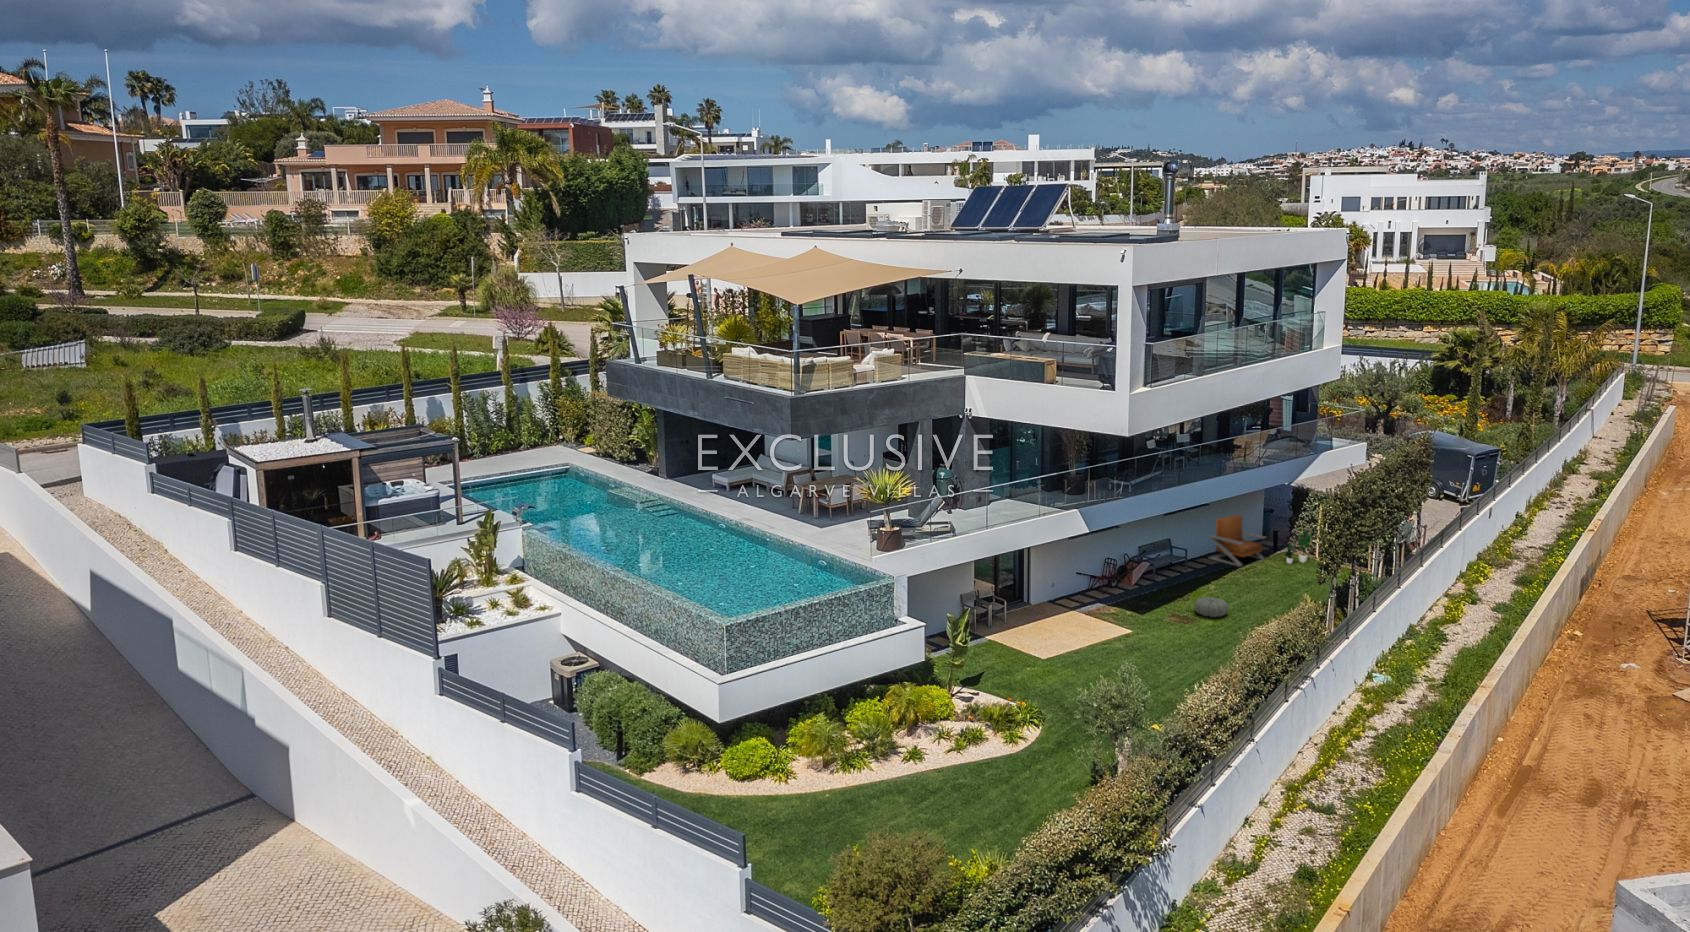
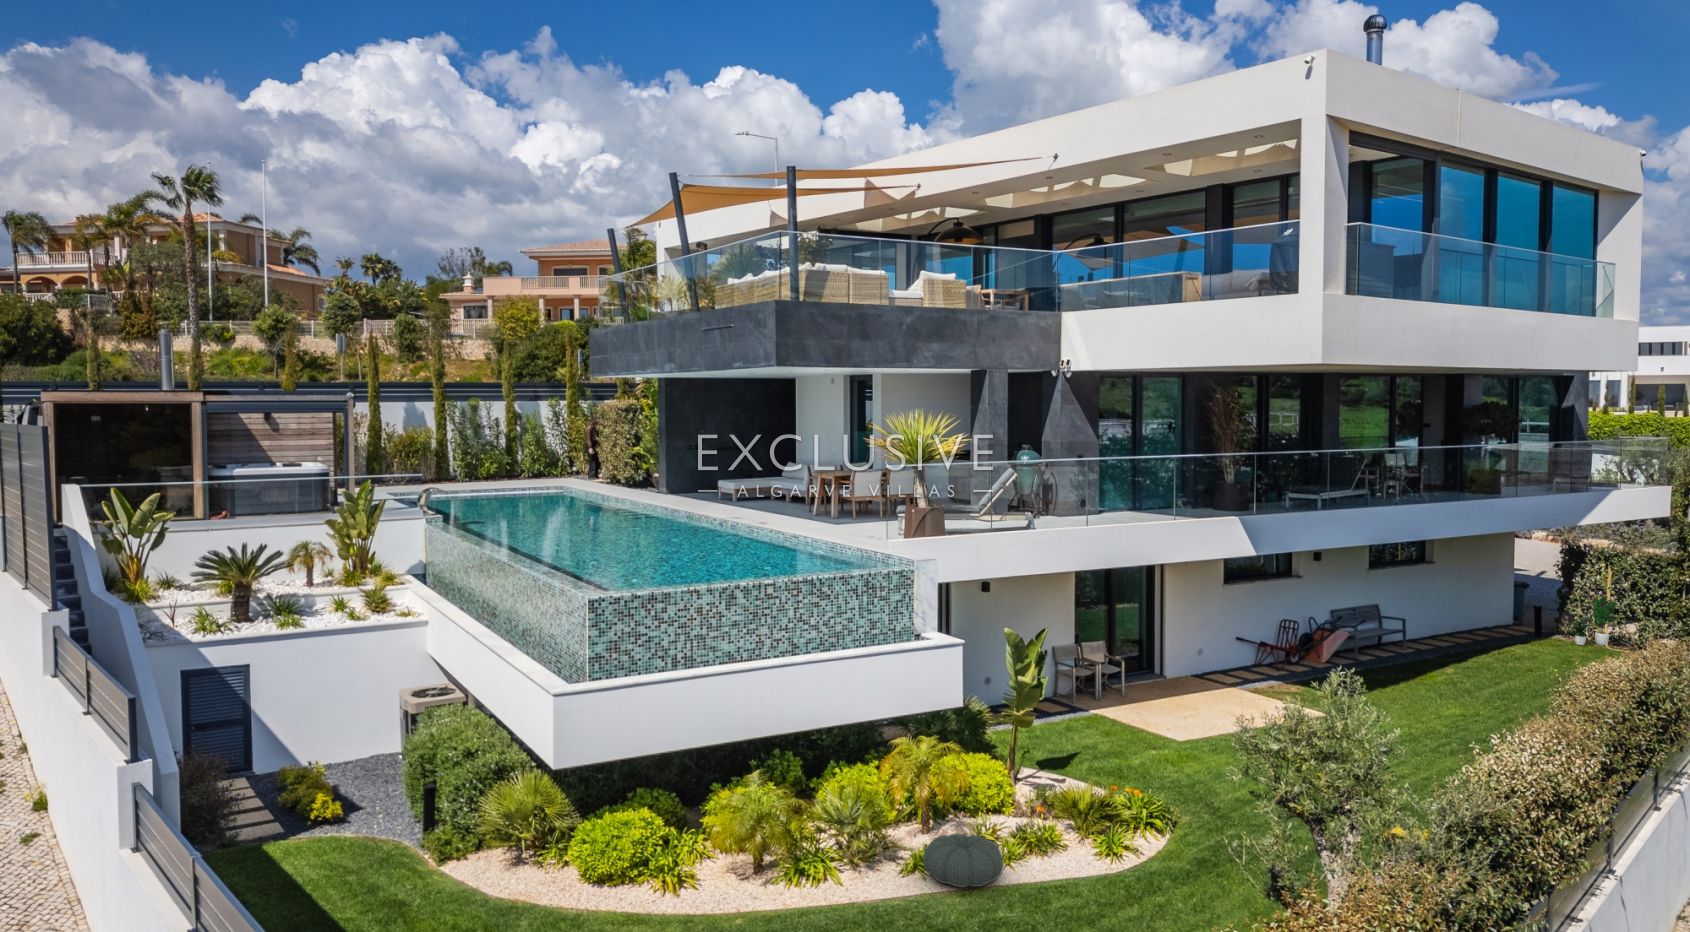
lounge chair: present [1210,515,1266,566] -> none [1448,572,1541,645]
pouf: present [1194,597,1228,617] -> present [923,833,1004,887]

